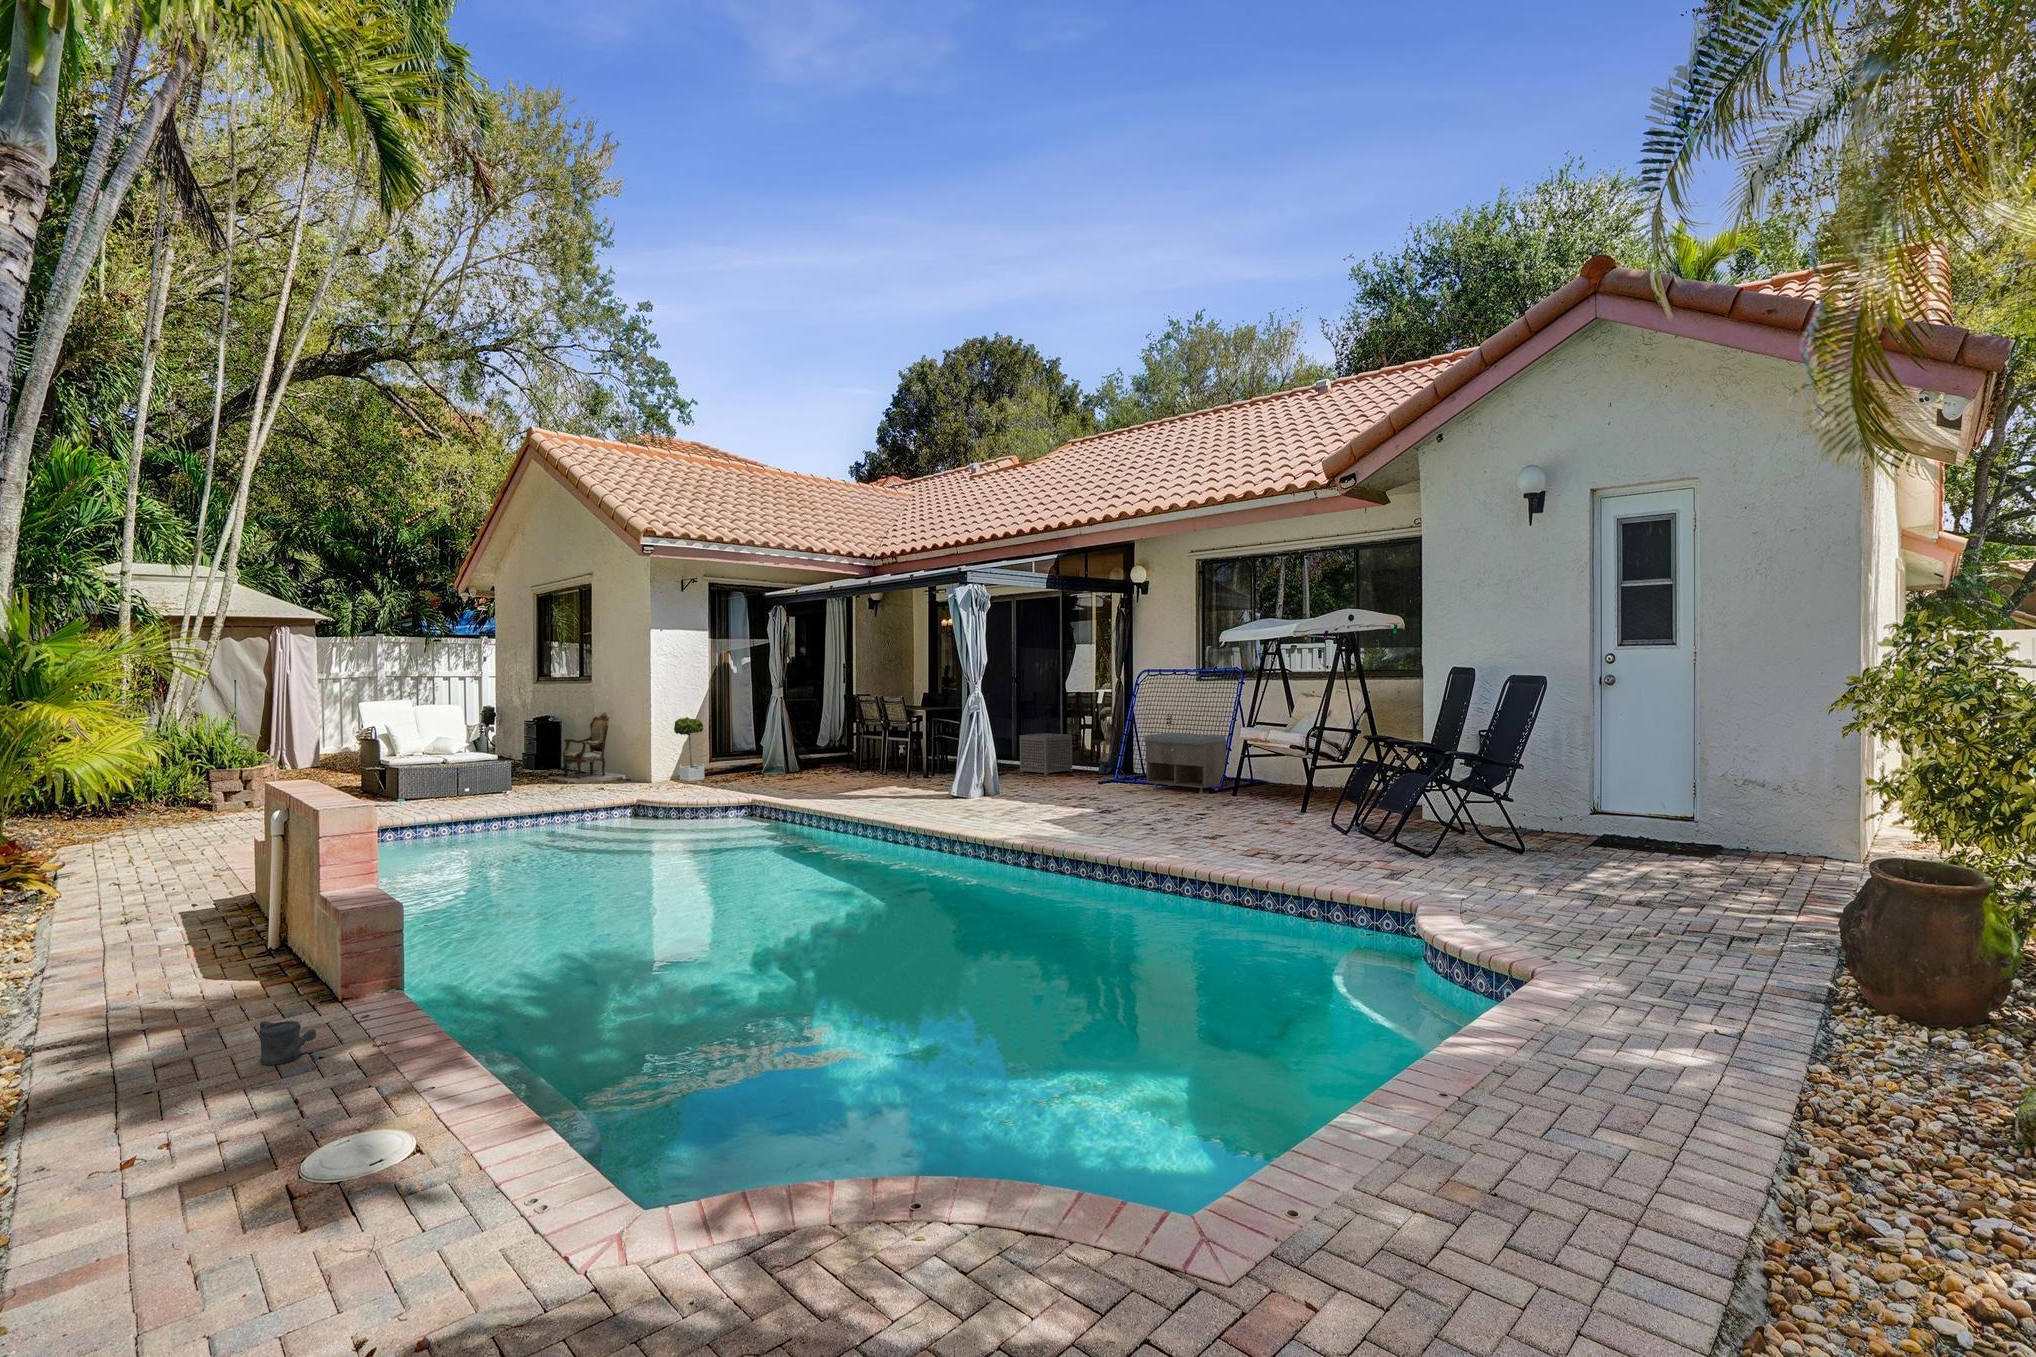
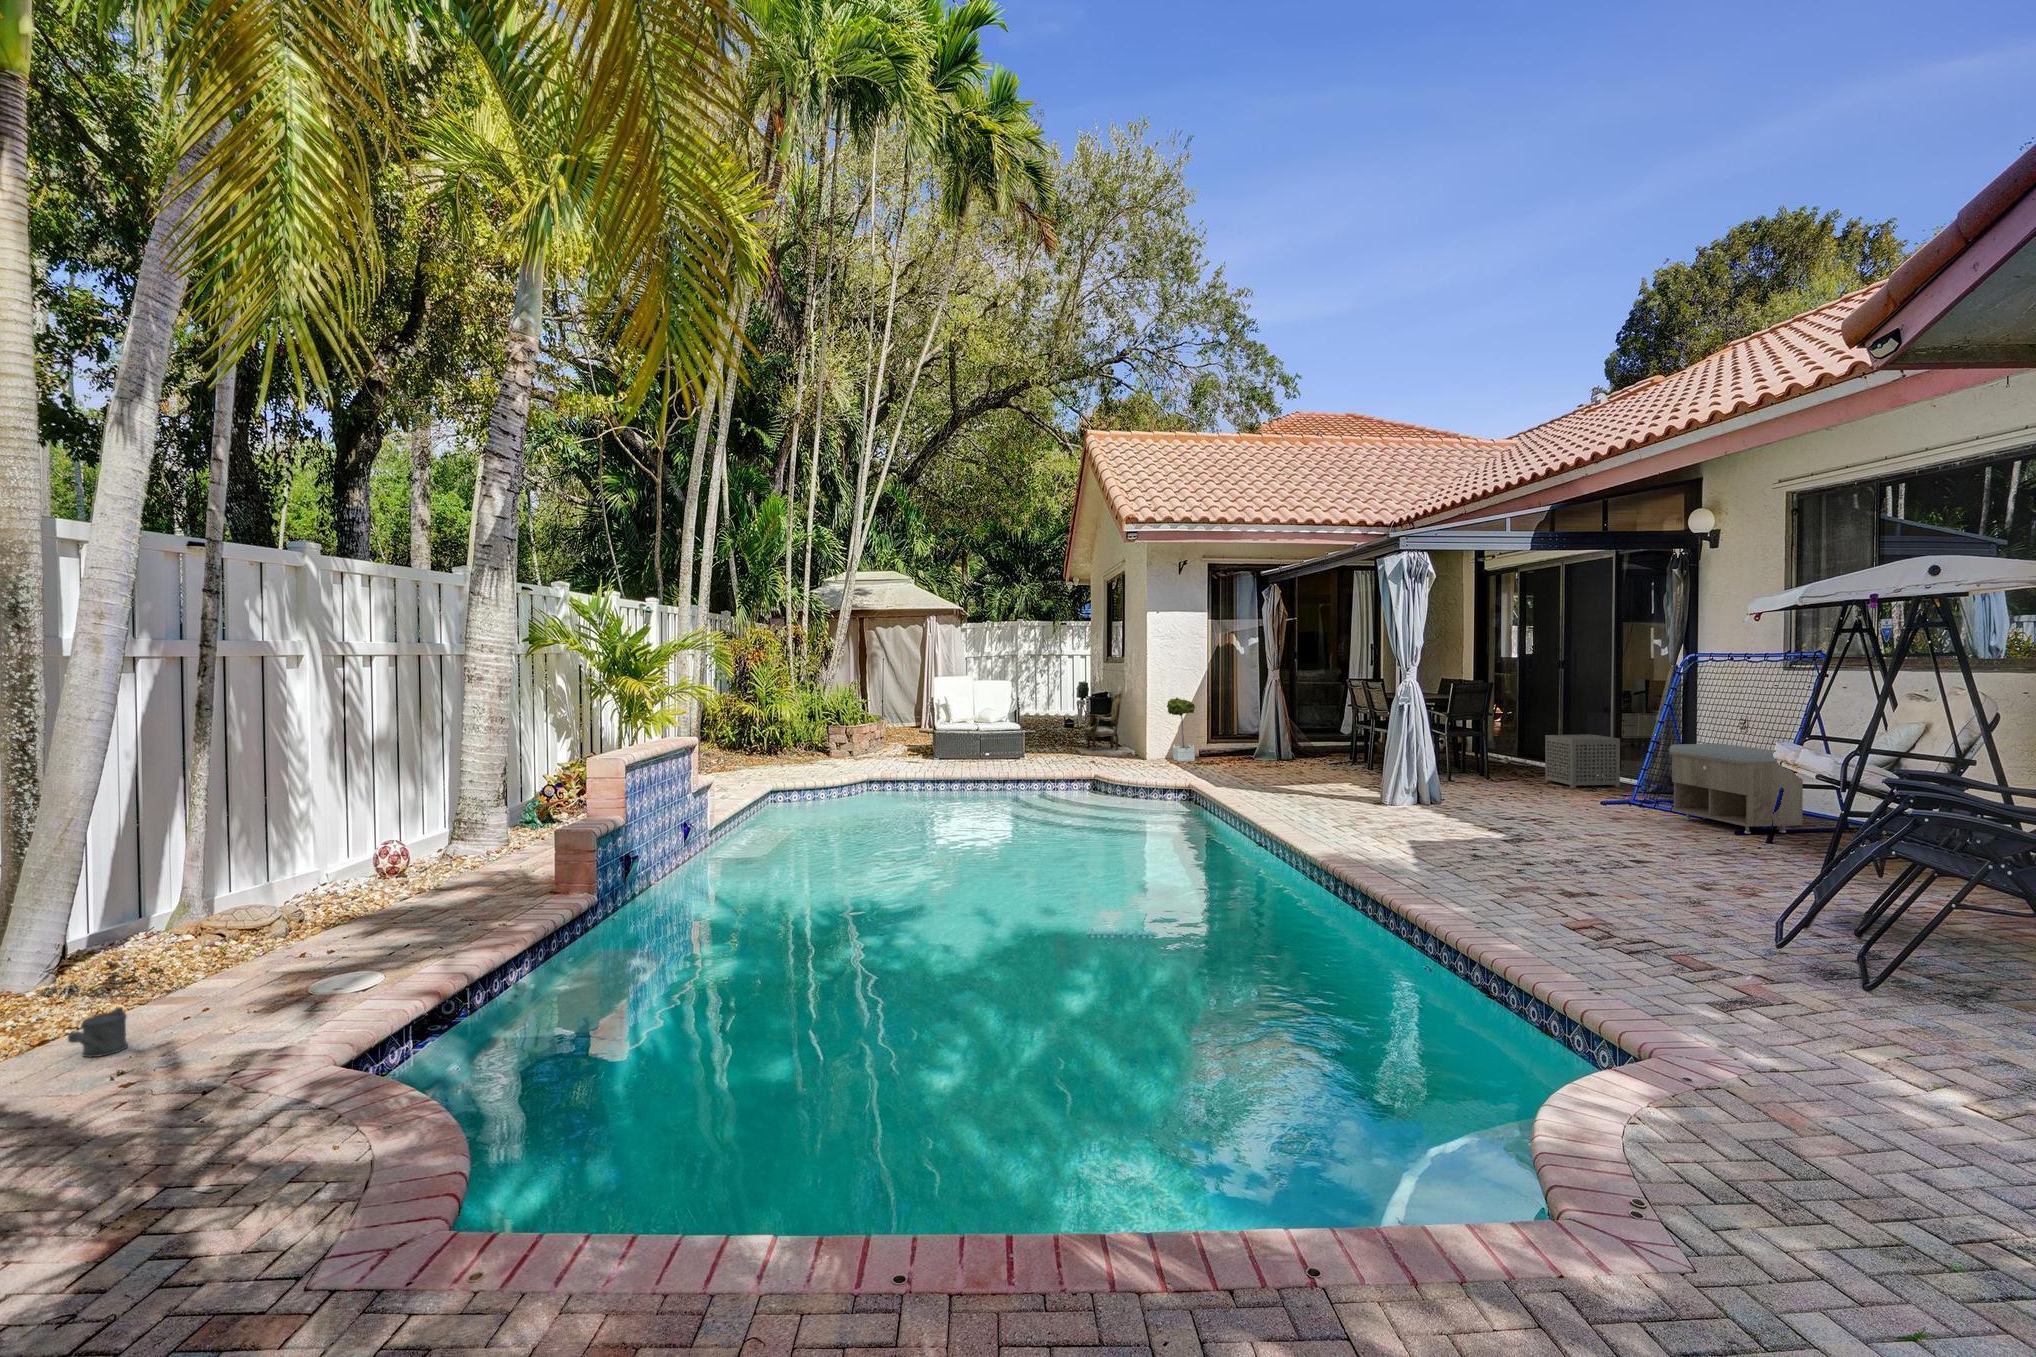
watering can: present [259,1021,316,1065] -> present [68,1007,128,1057]

